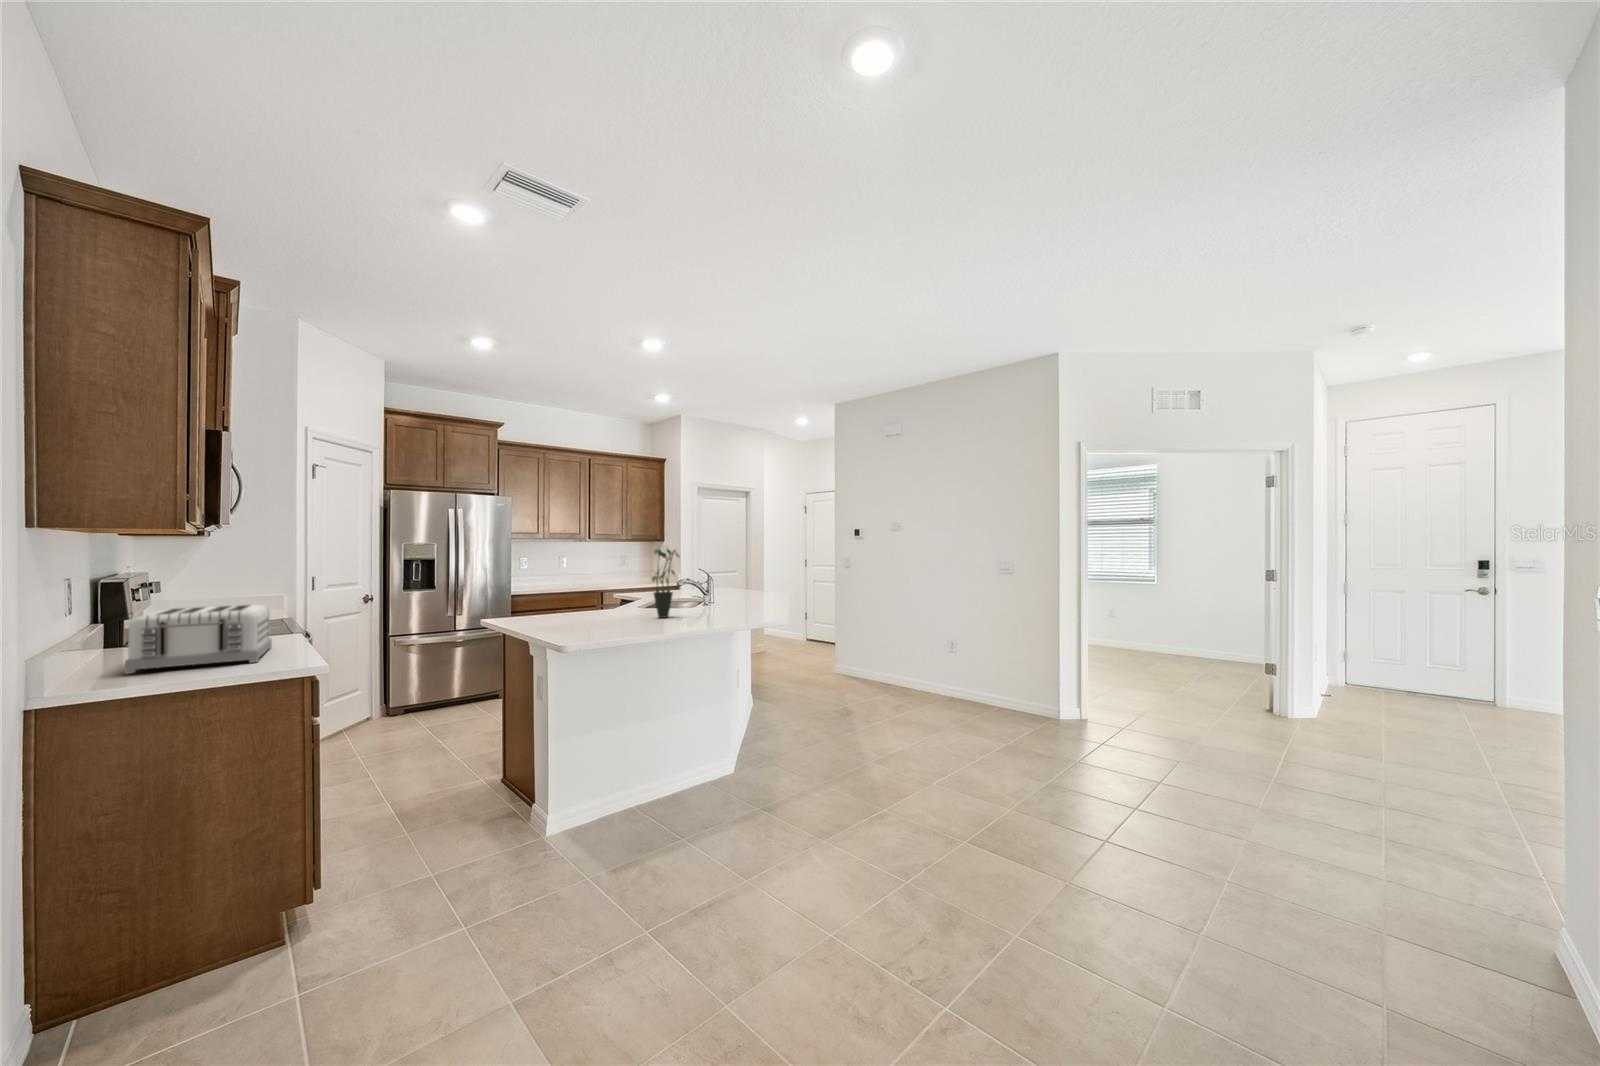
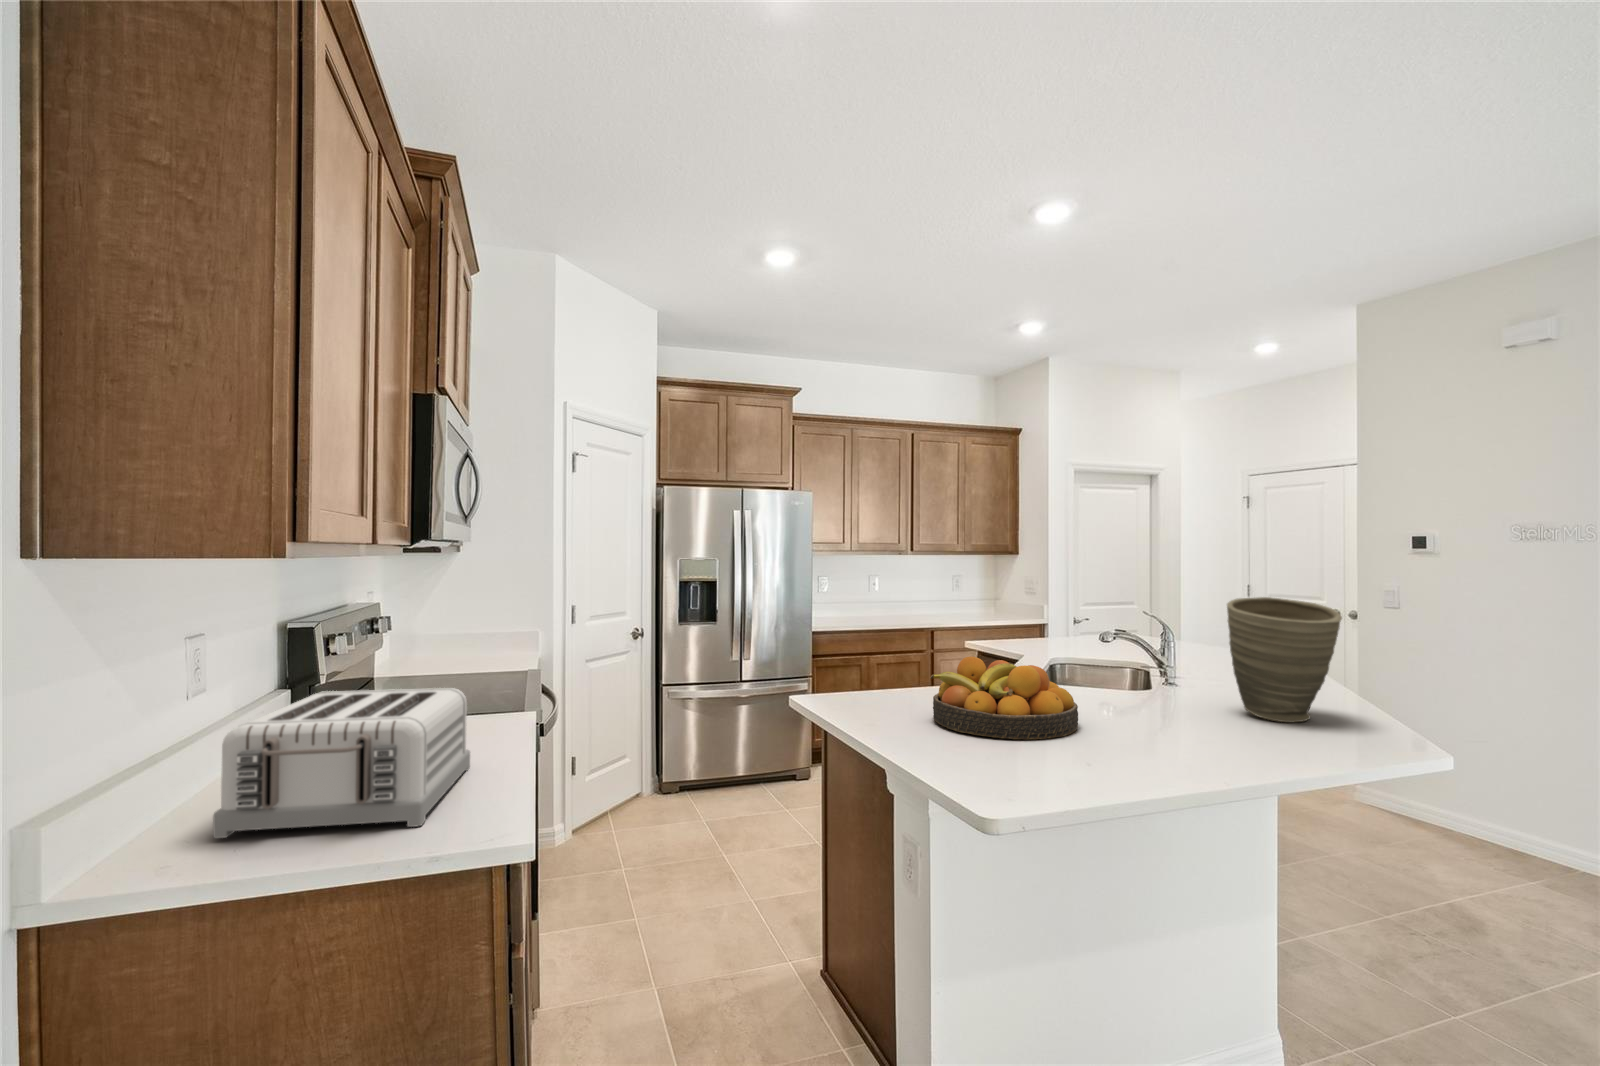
potted plant: present [652,548,679,618] -> none [1142,587,1215,750]
vase: none [708,553,753,608] -> present [1227,597,1342,722]
fruit bowl: none [557,585,632,620] -> present [930,657,1078,740]

